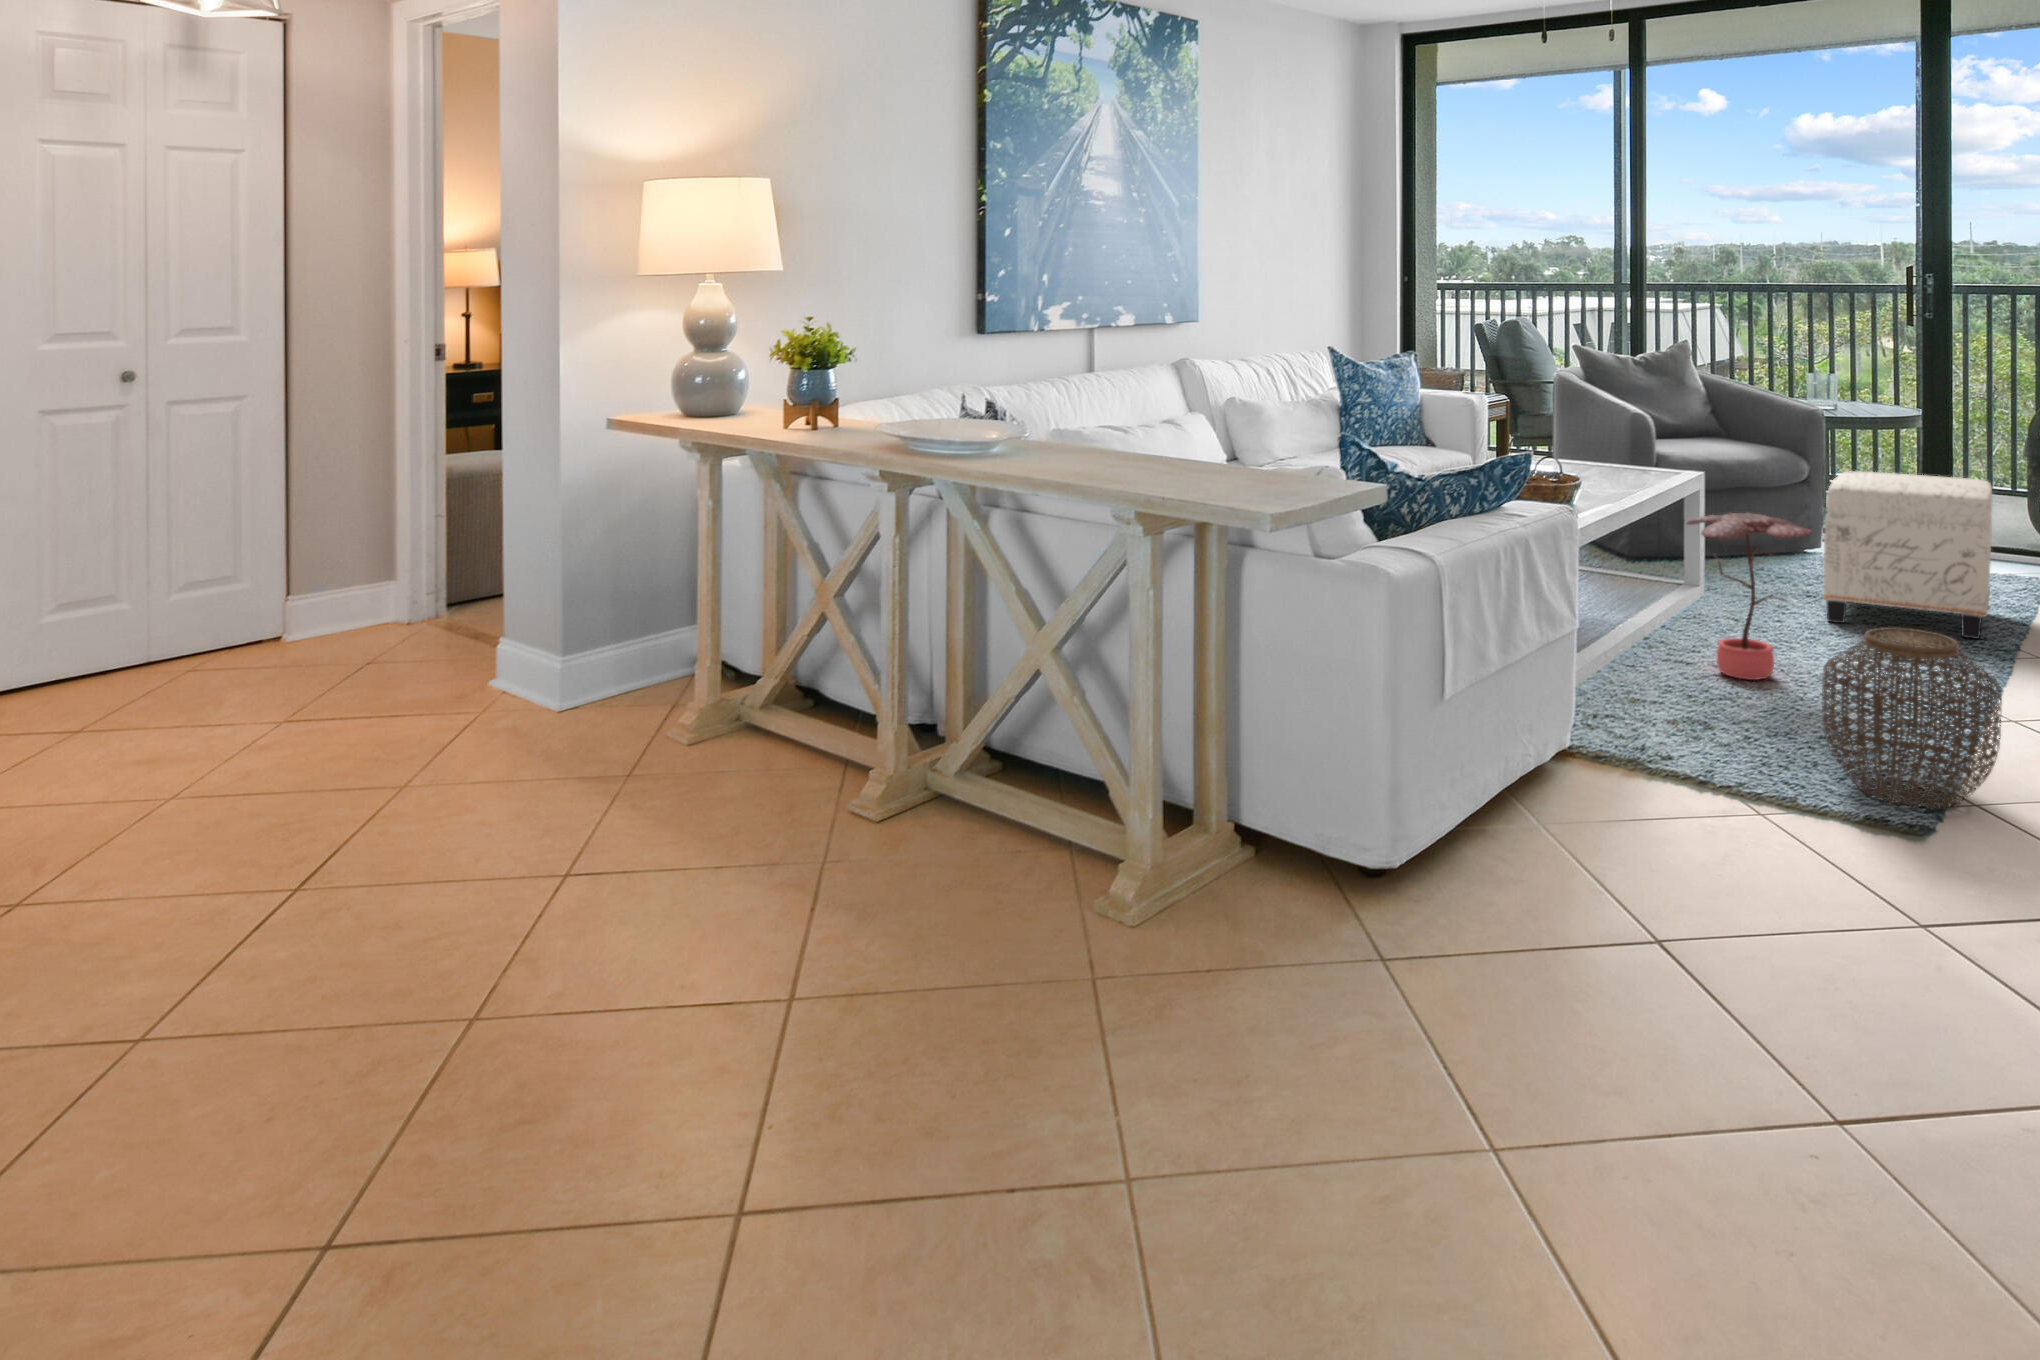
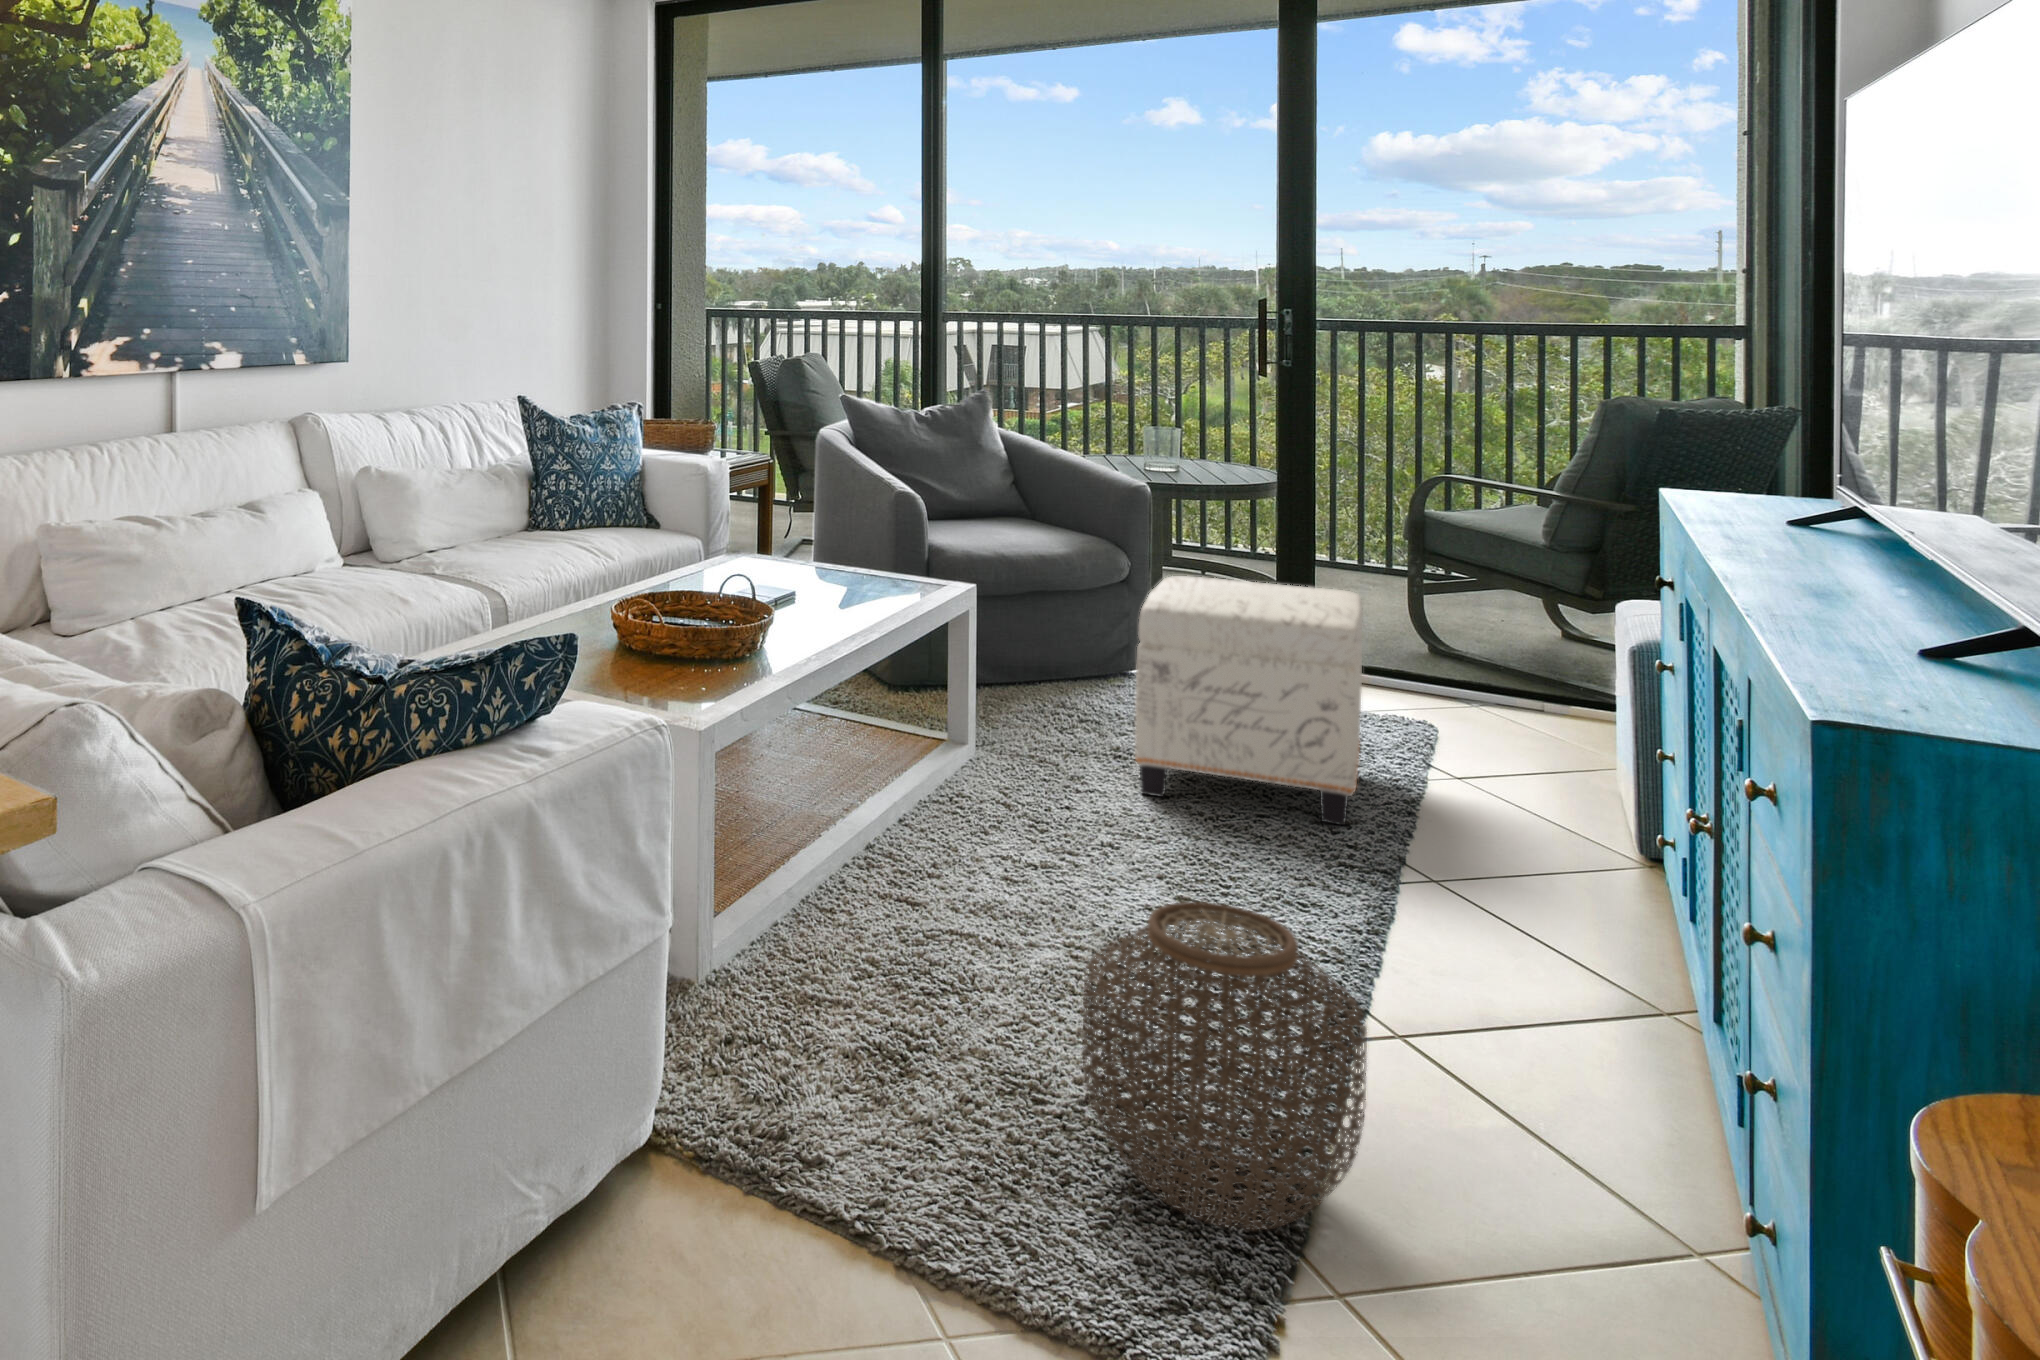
potted plant: present [1687,513,1814,680] -> none [926,663,1103,915]

